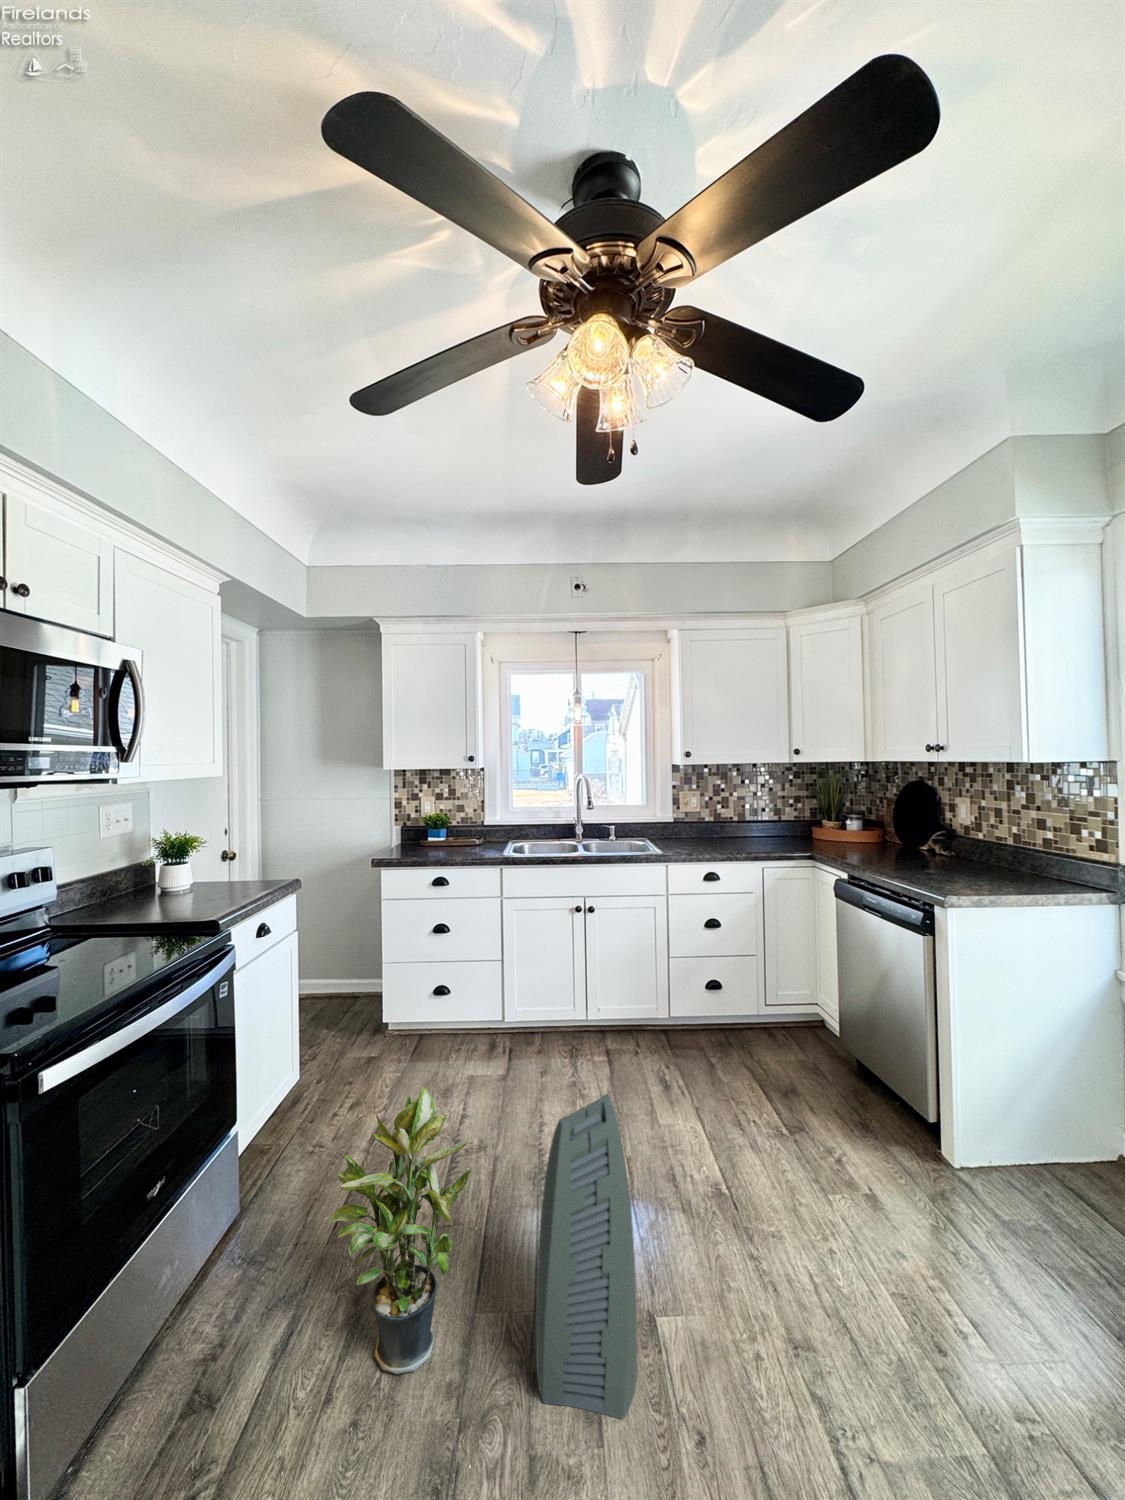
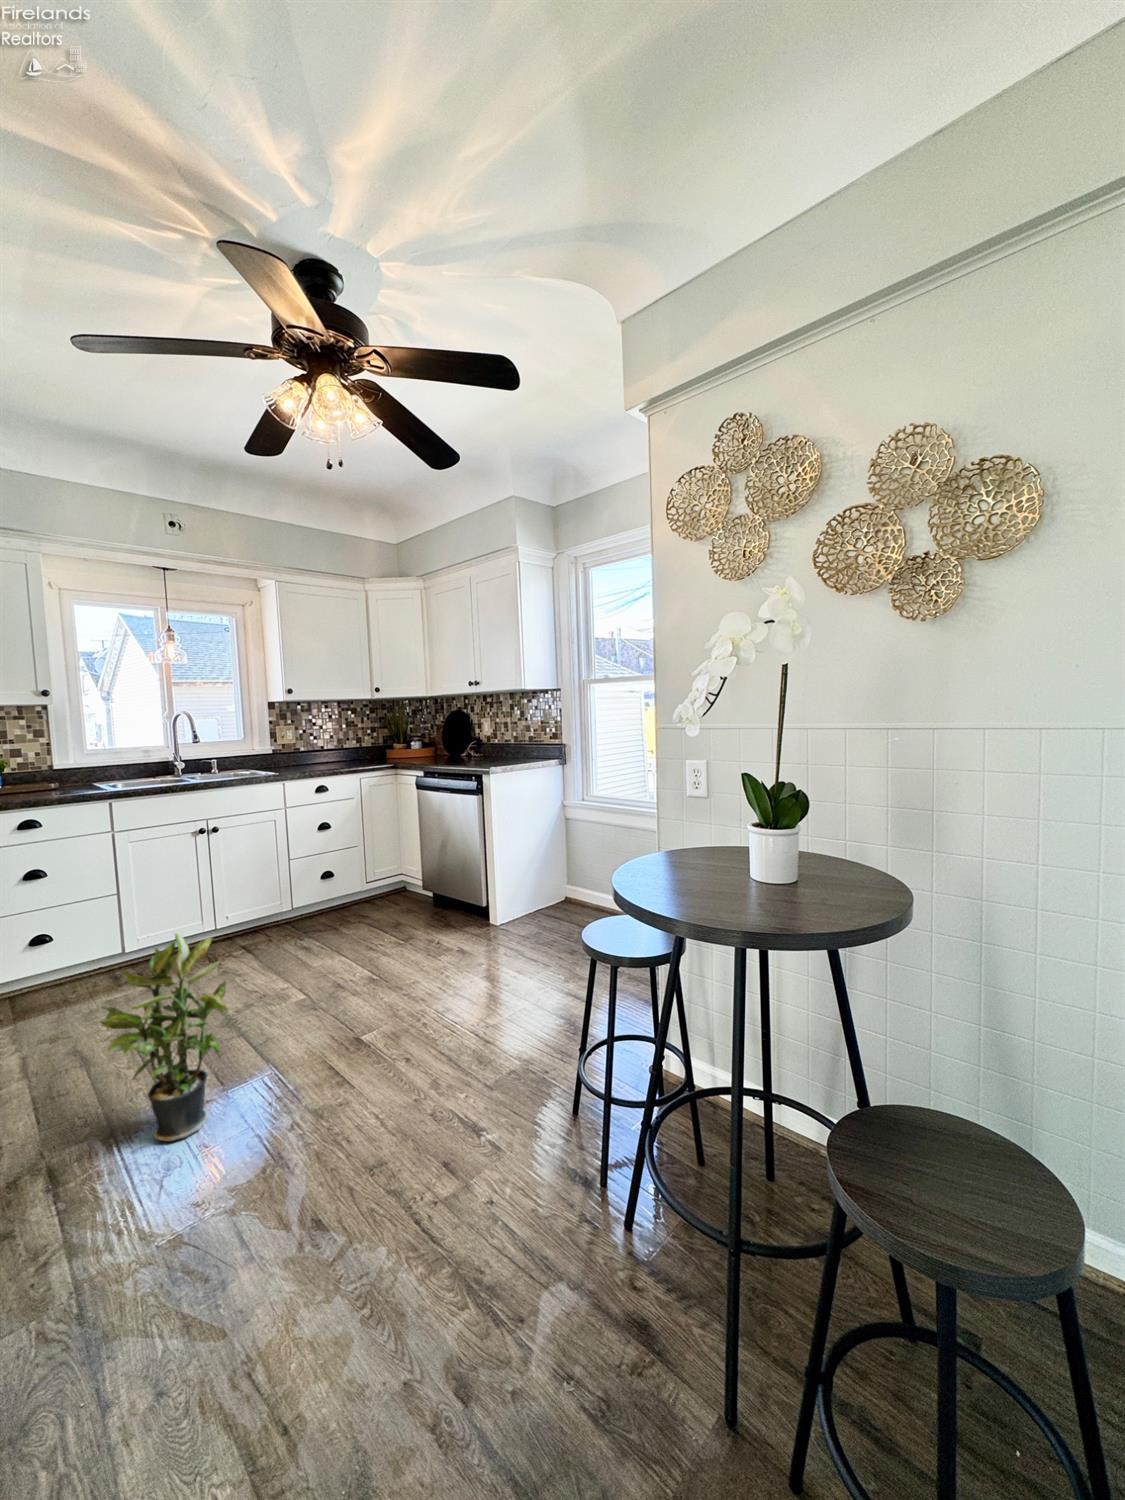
air purifier: present [536,1094,638,1419] -> none [287,899,364,1095]

